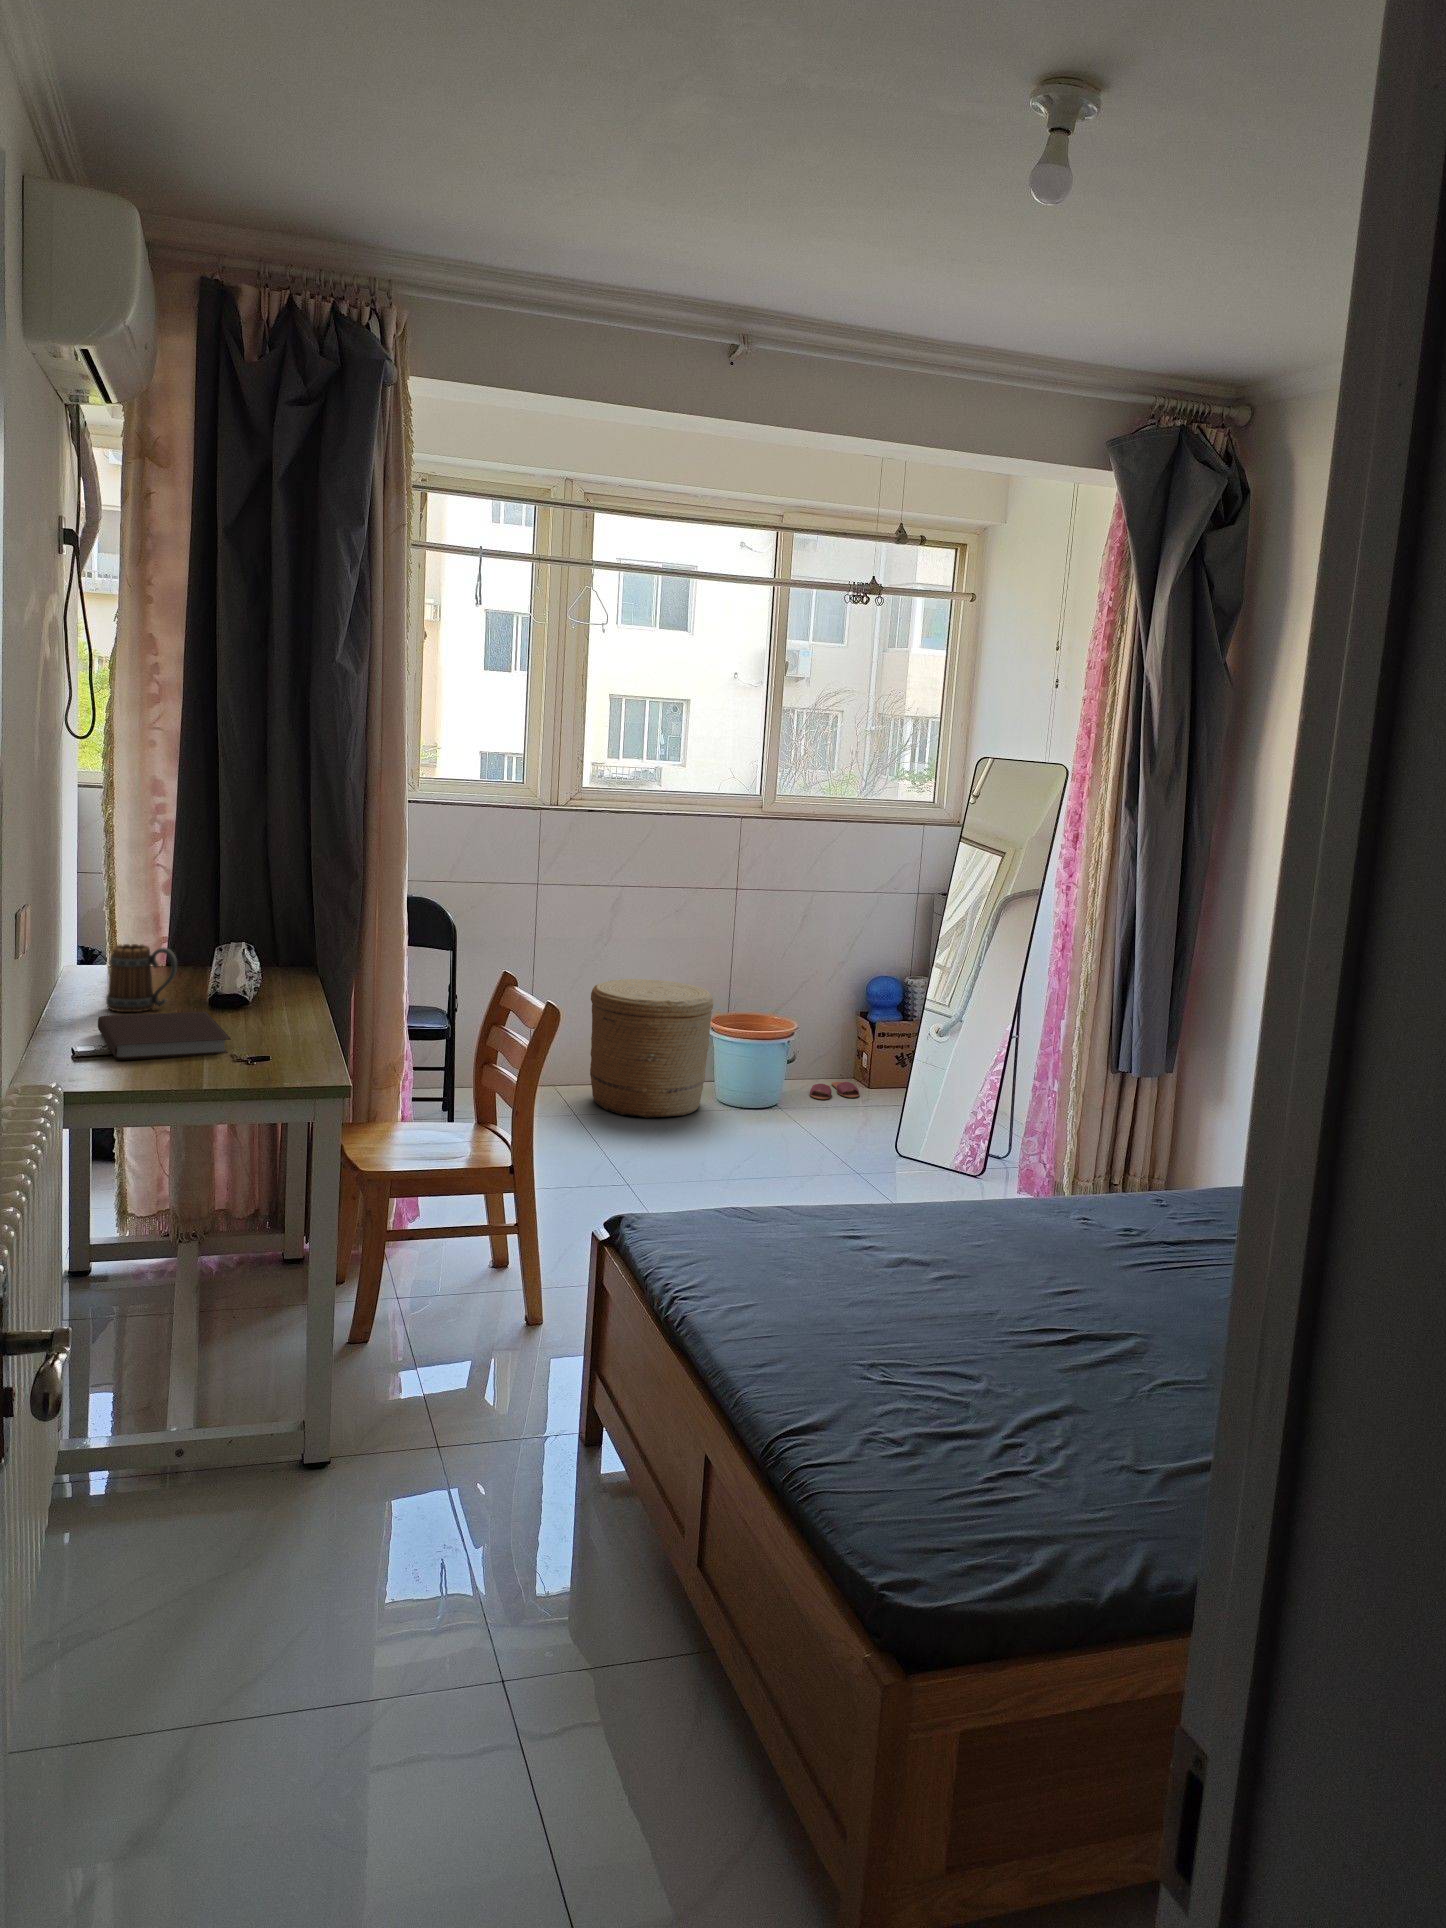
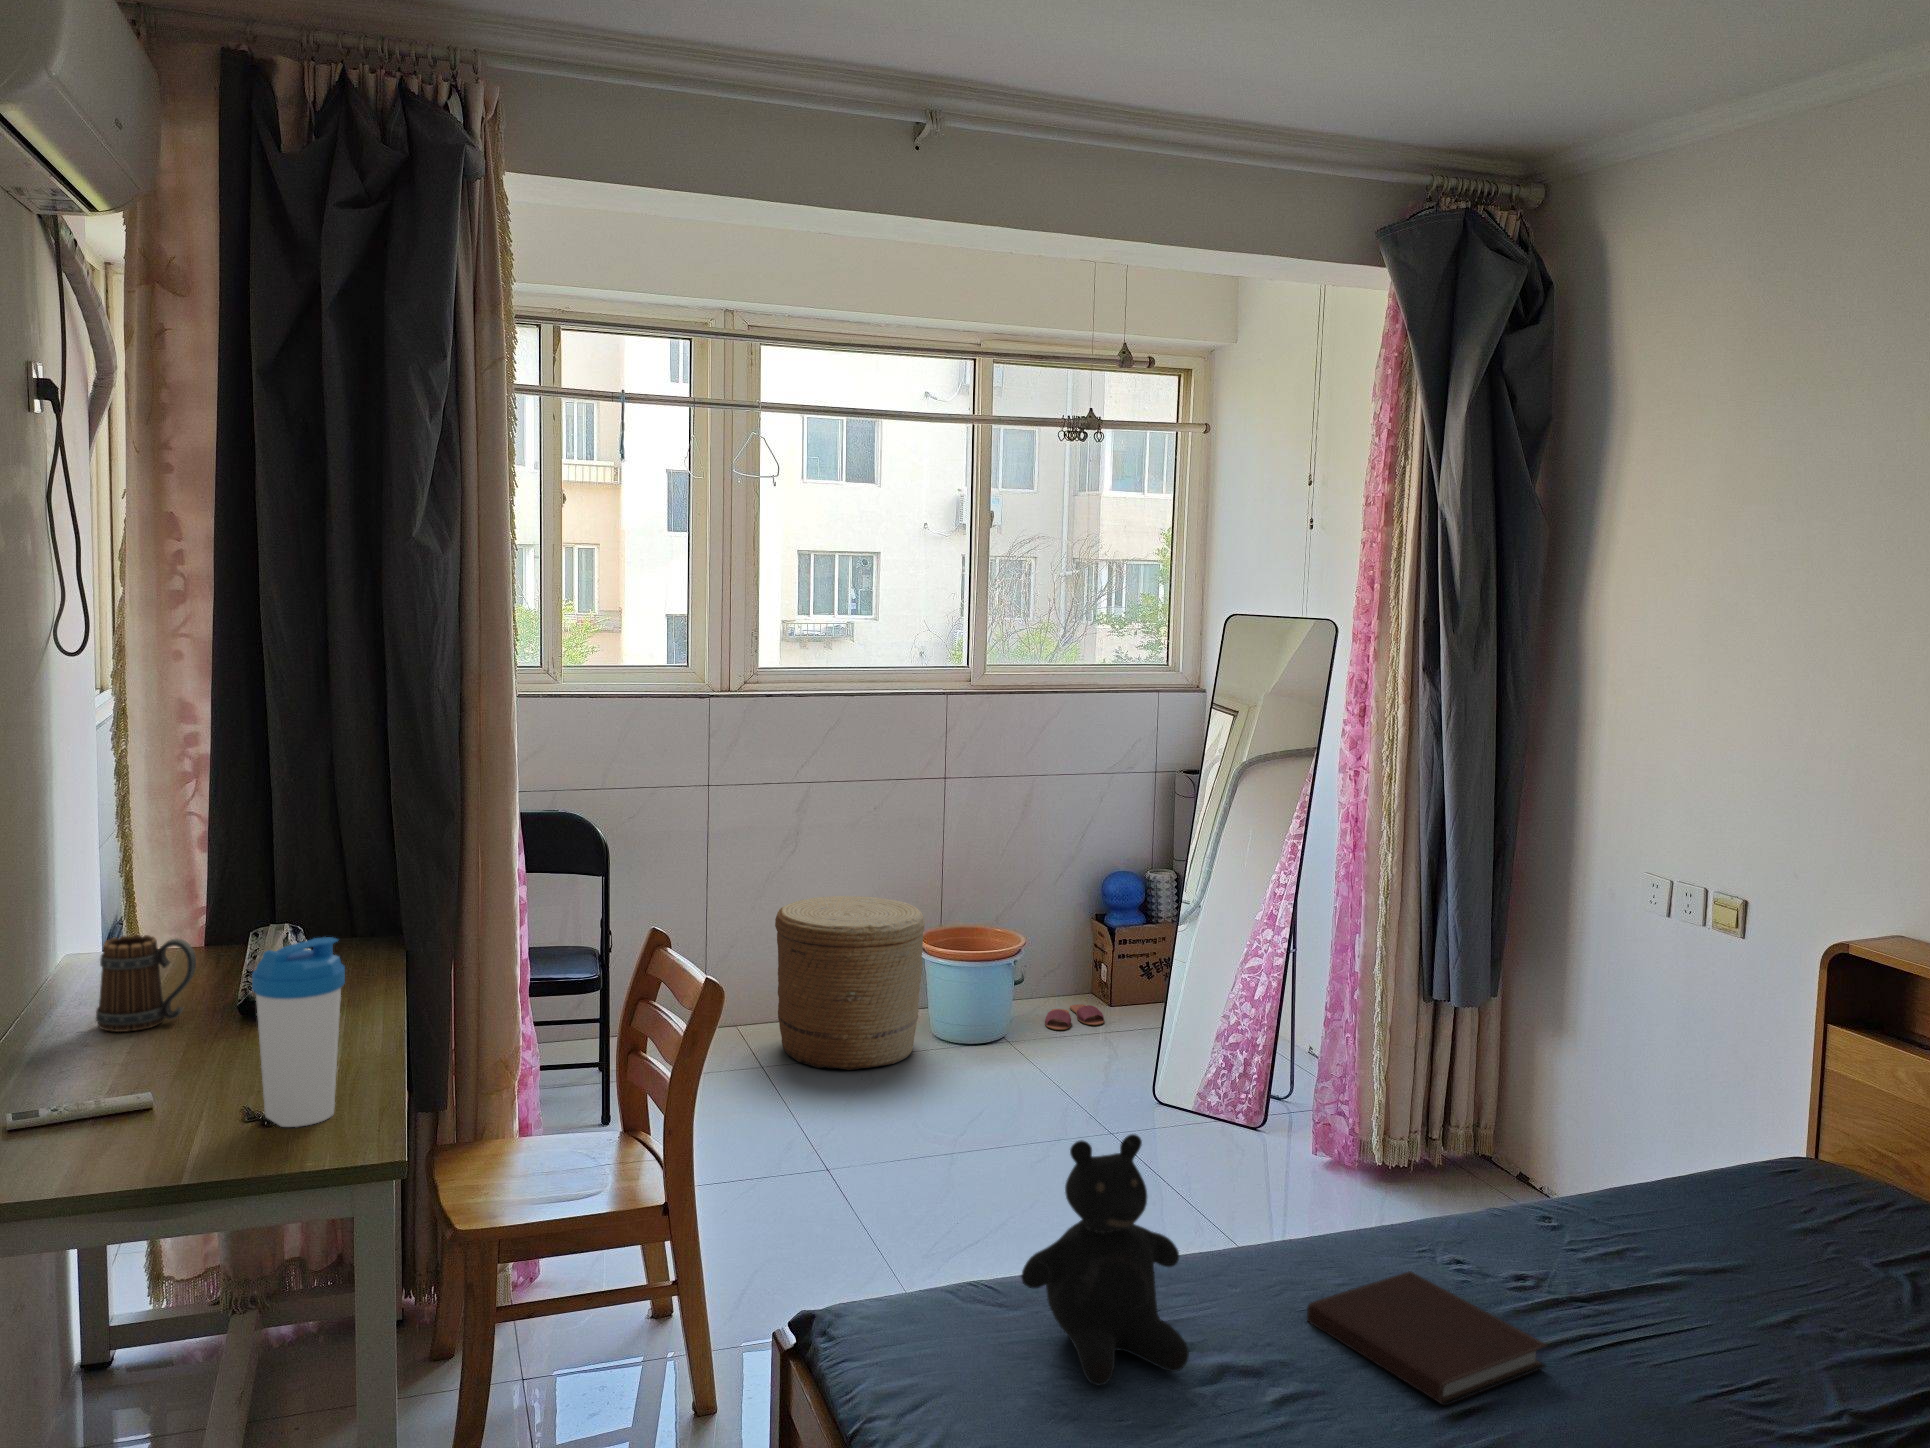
water bottle: none [238,939,301,1068] -> present [252,937,345,1127]
notebook: present [98,1012,231,1060] -> present [1307,1271,1548,1405]
teddy bear: none [771,1107,886,1274] -> present [1021,1134,1189,1385]

